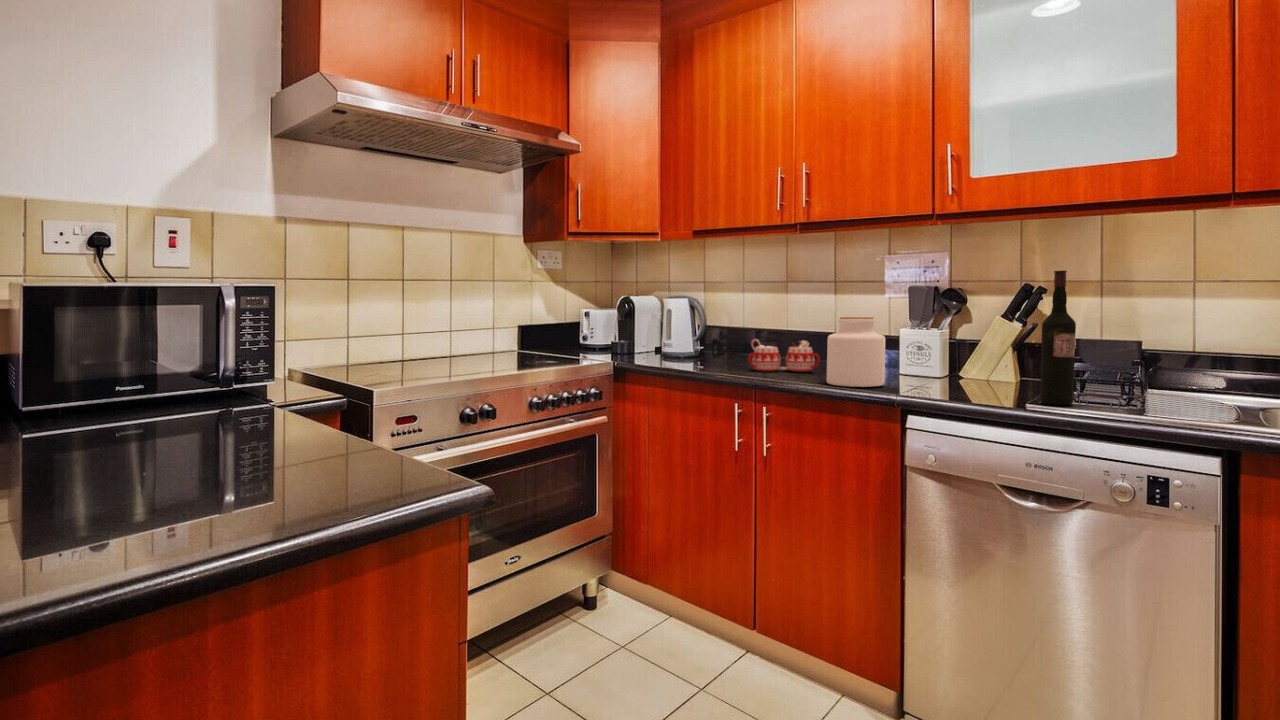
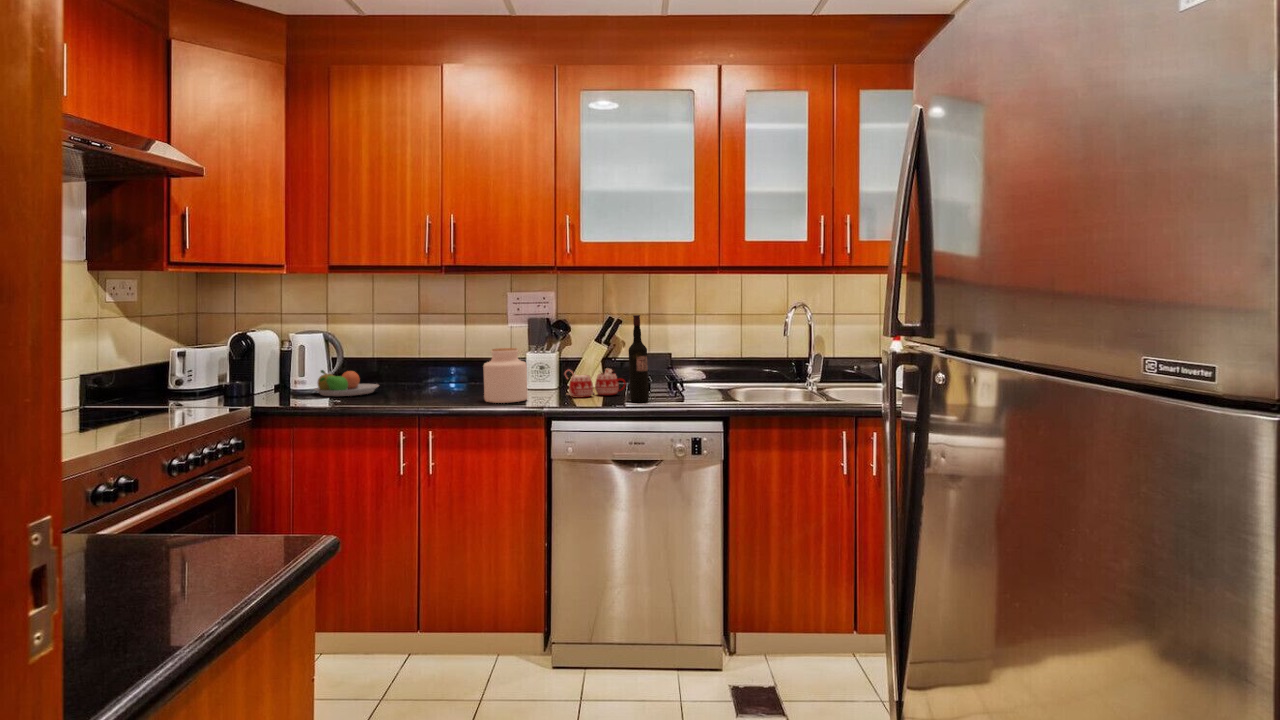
fruit bowl: none [663,336,729,365] -> present [314,370,379,396]
mug: present [748,339,820,372] -> present [565,369,626,398]

